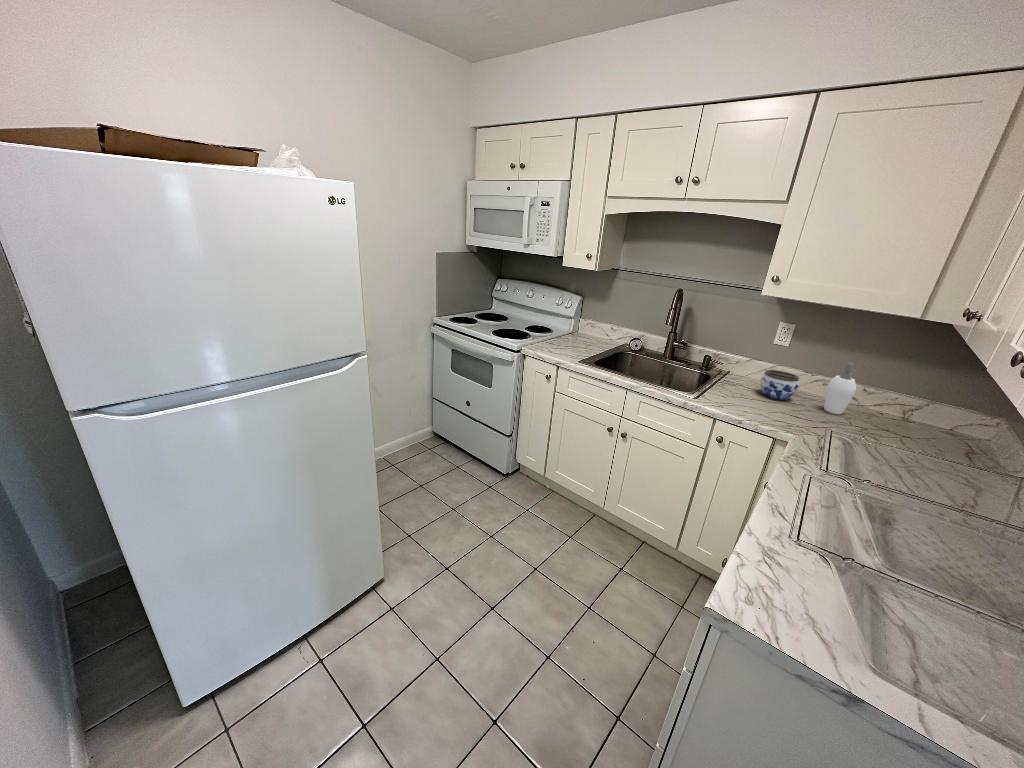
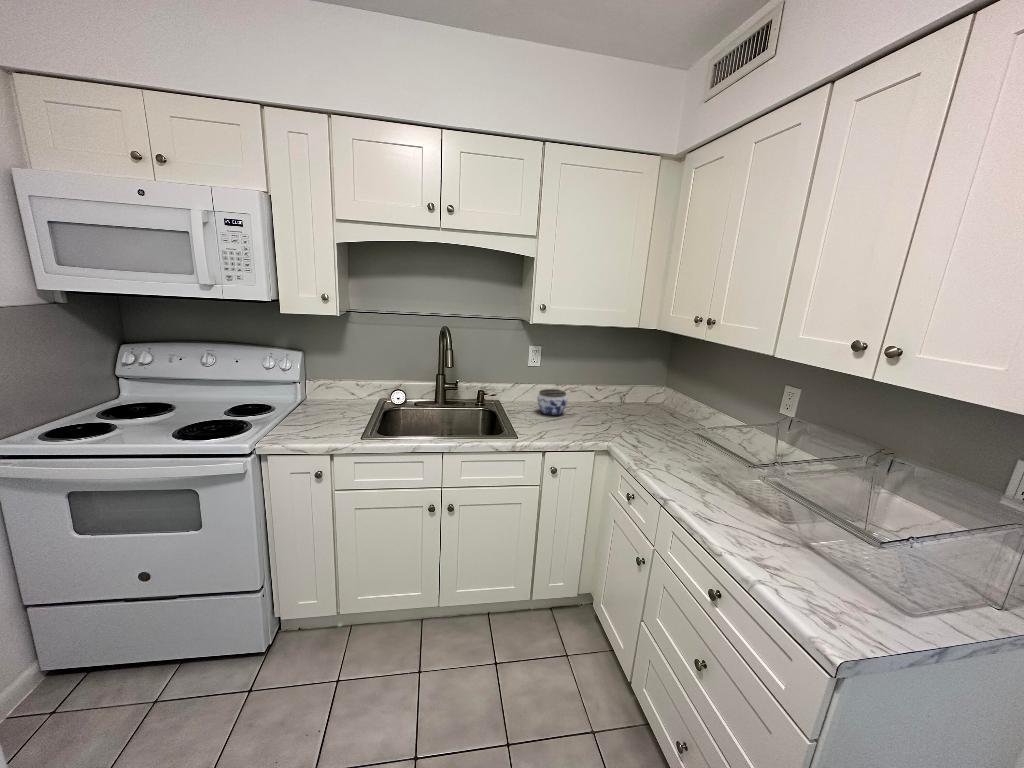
soap dispenser: present [824,363,856,414] -> none [584,370,606,414]

